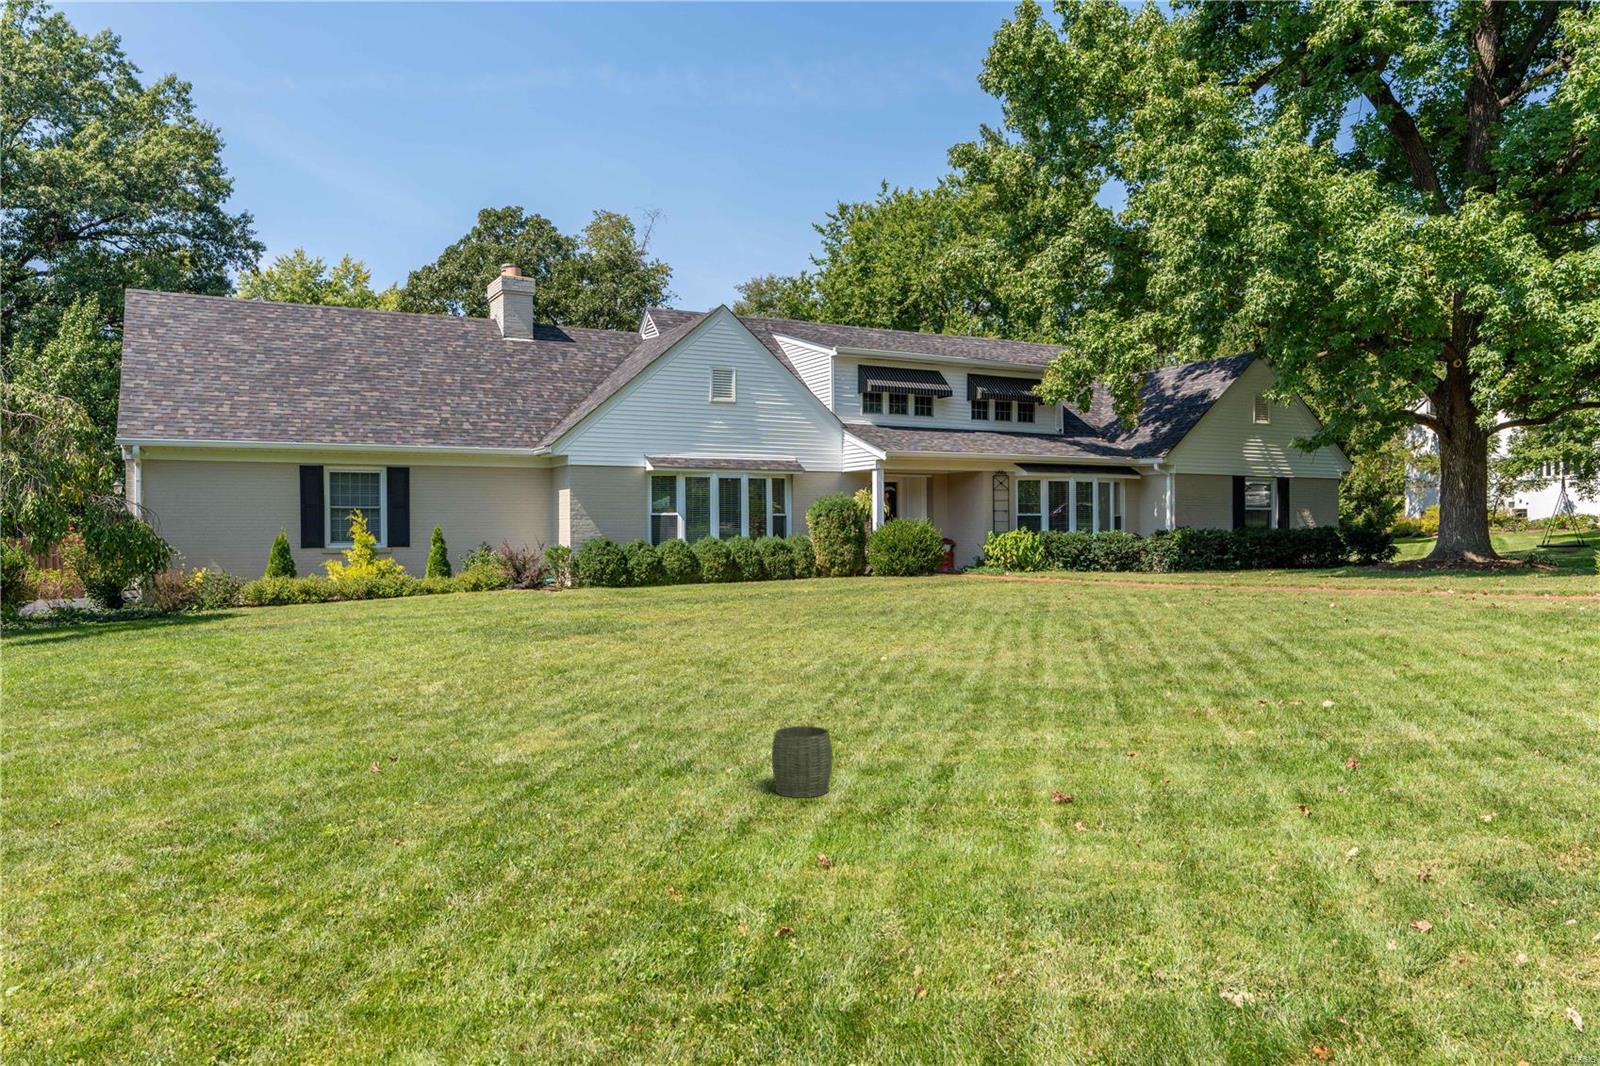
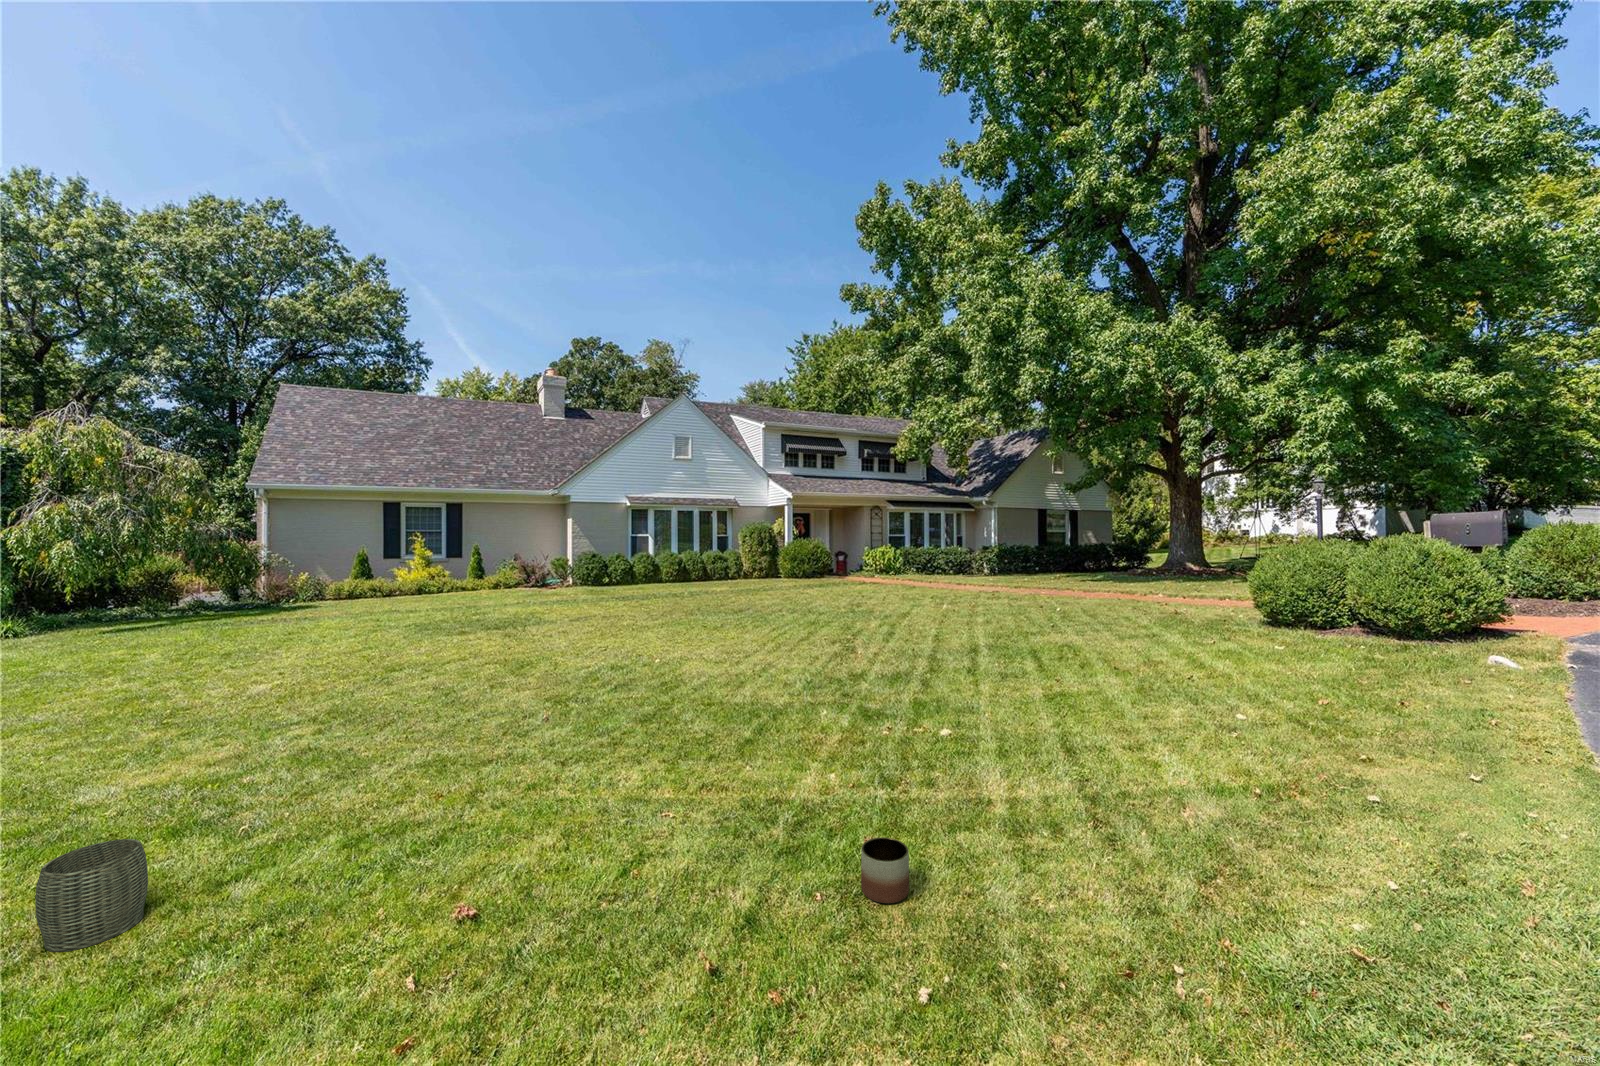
planter: none [1373,730,1417,772] -> present [861,837,909,903]

